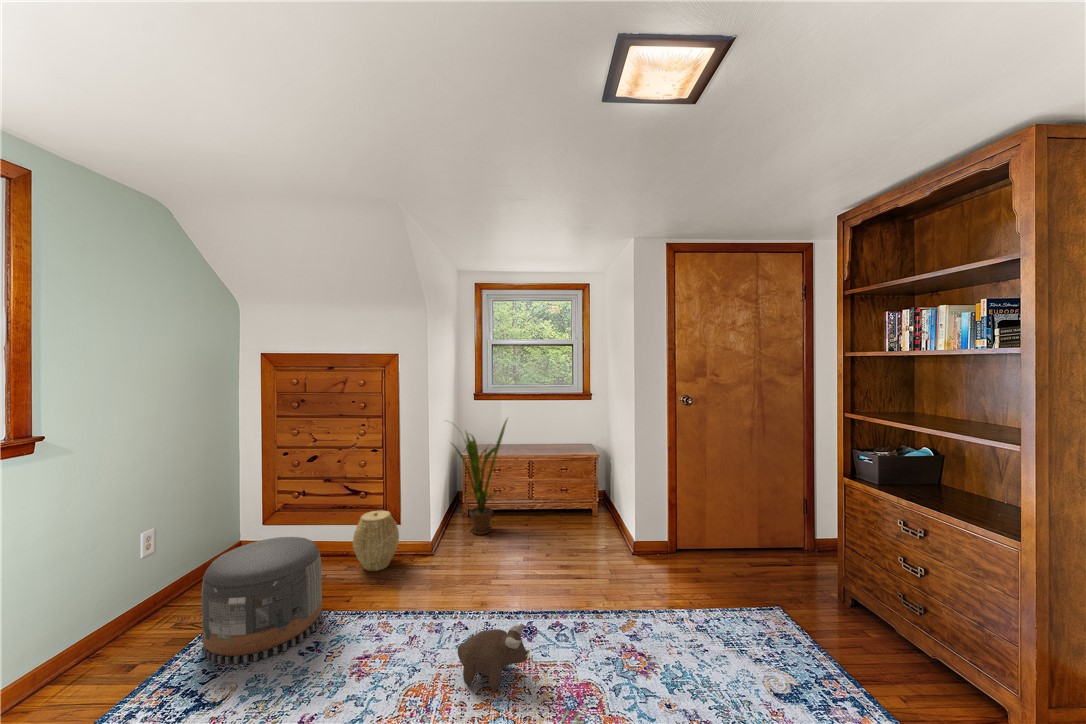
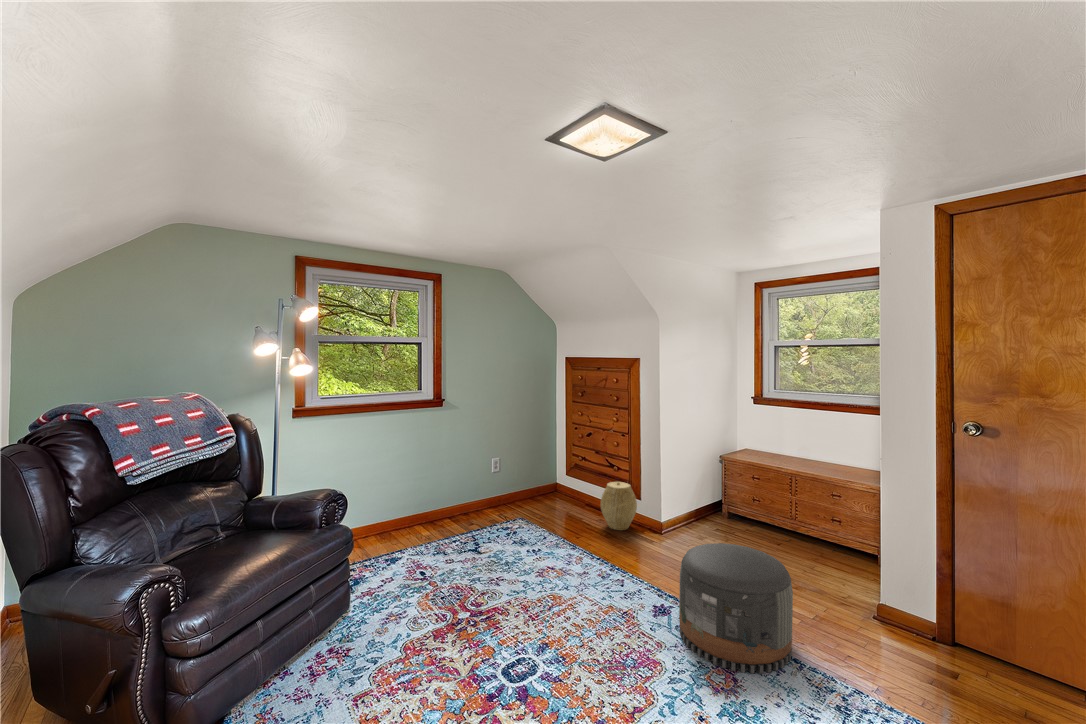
house plant: present [453,420,507,535] -> none [698,415,769,539]
pouf: present [202,537,322,664] -> present [679,543,793,673]
plush toy: present [458,624,530,691] -> none [580,579,627,624]

